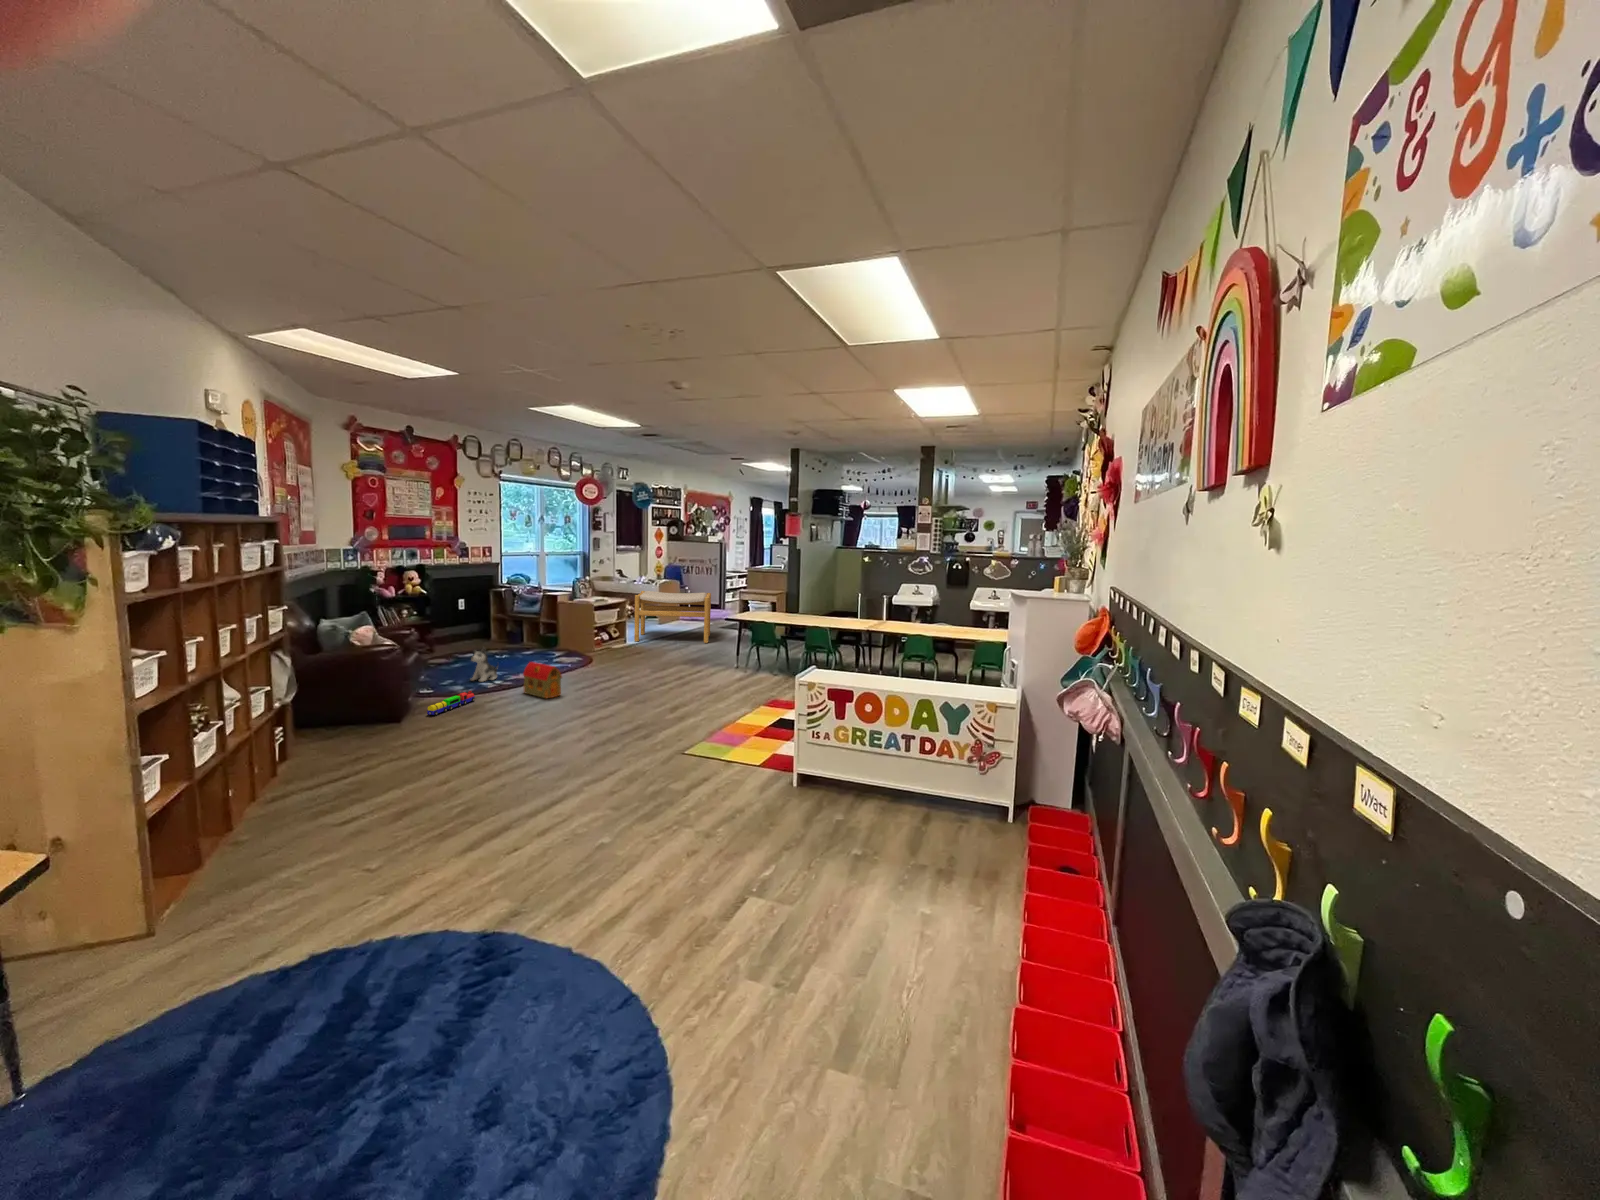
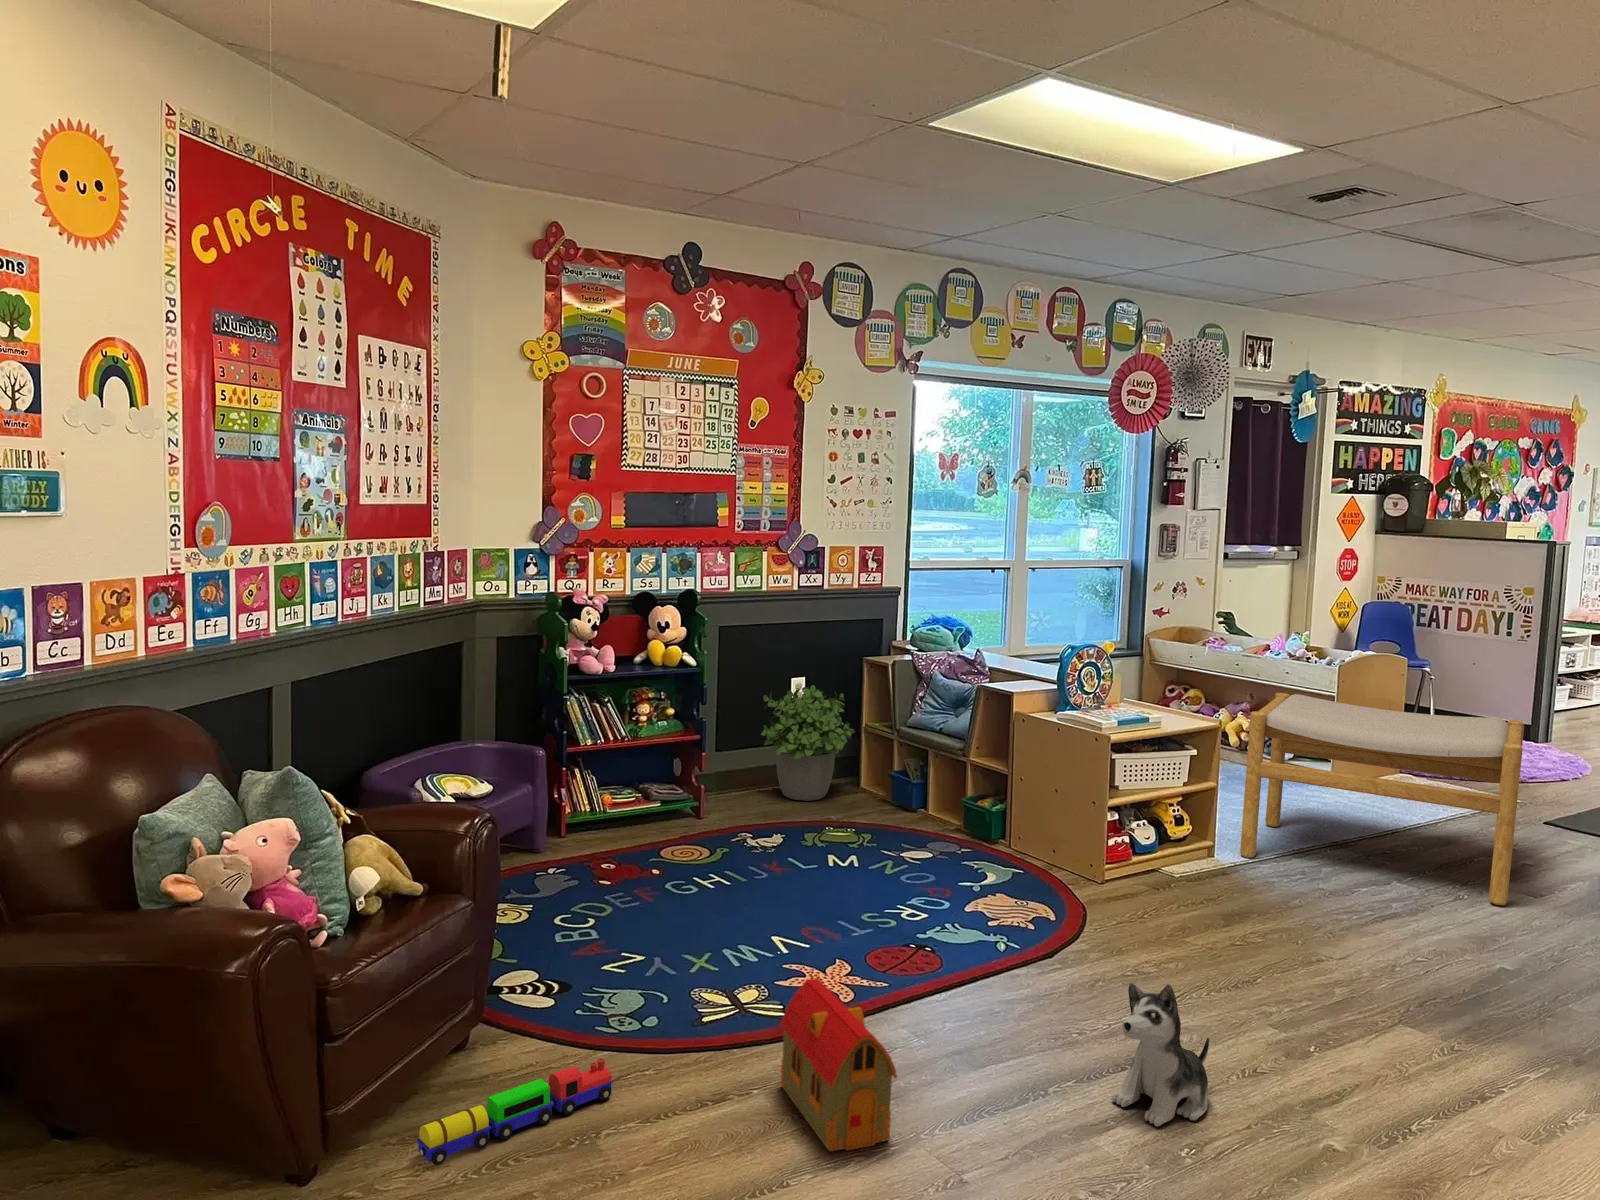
potted plant: none [451,600,491,644] -> present [761,685,855,801]
plush toy: present [471,648,498,682] -> present [1112,983,1209,1126]

